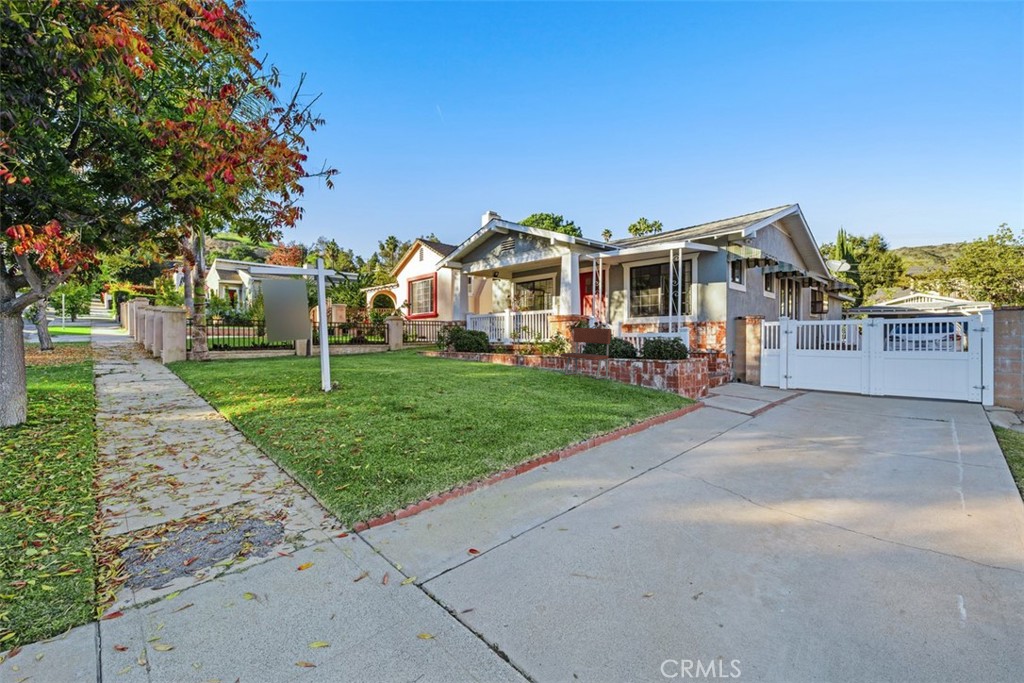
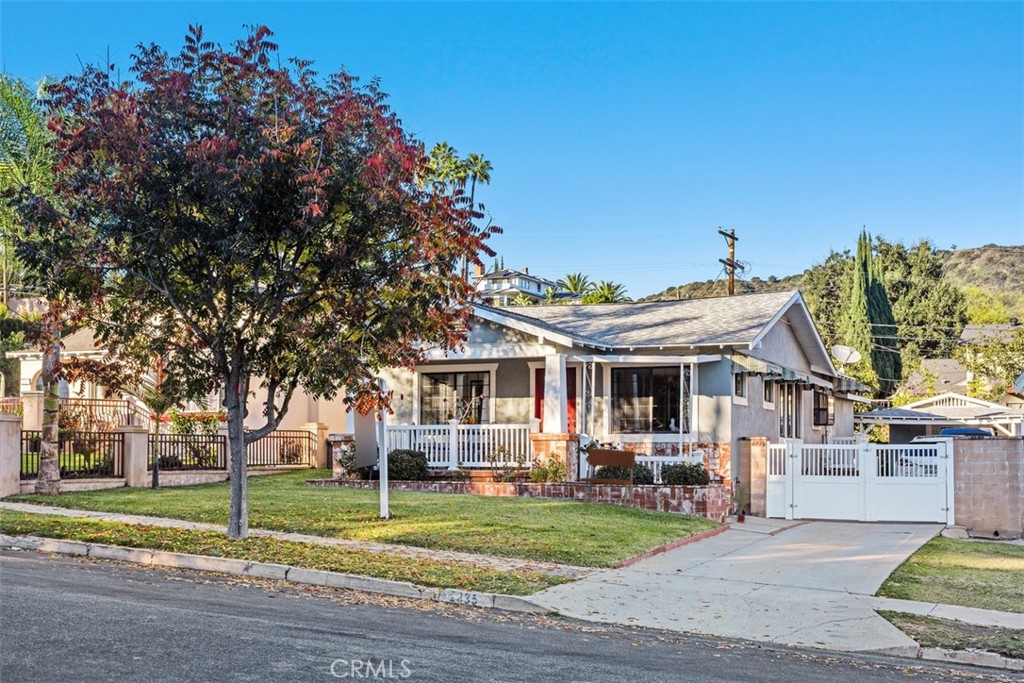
potted tree: none [706,357,728,397] -> present [730,483,748,522]

